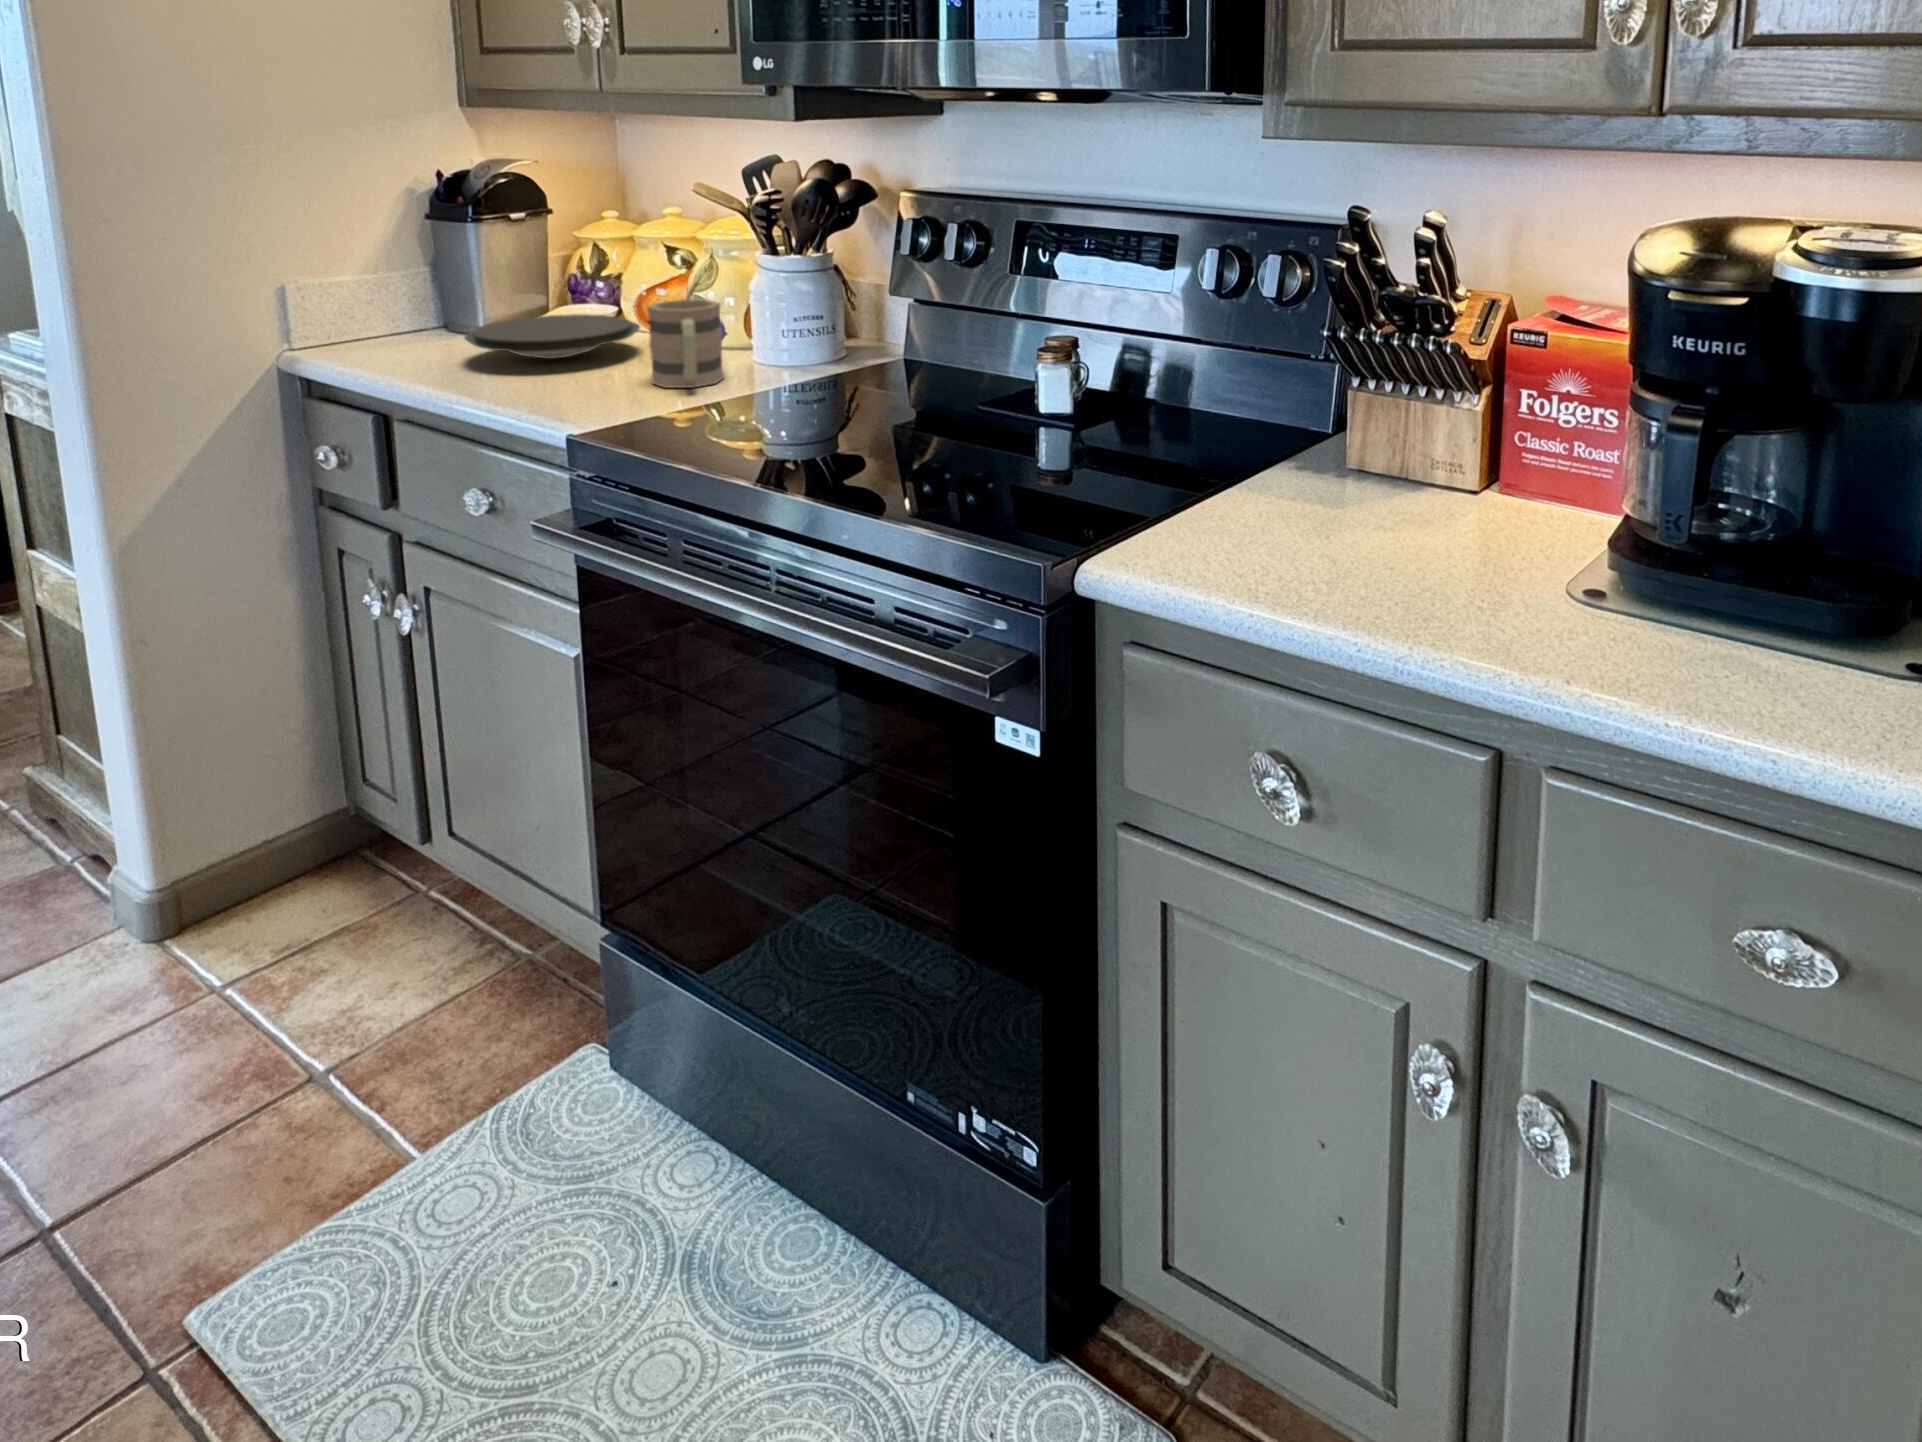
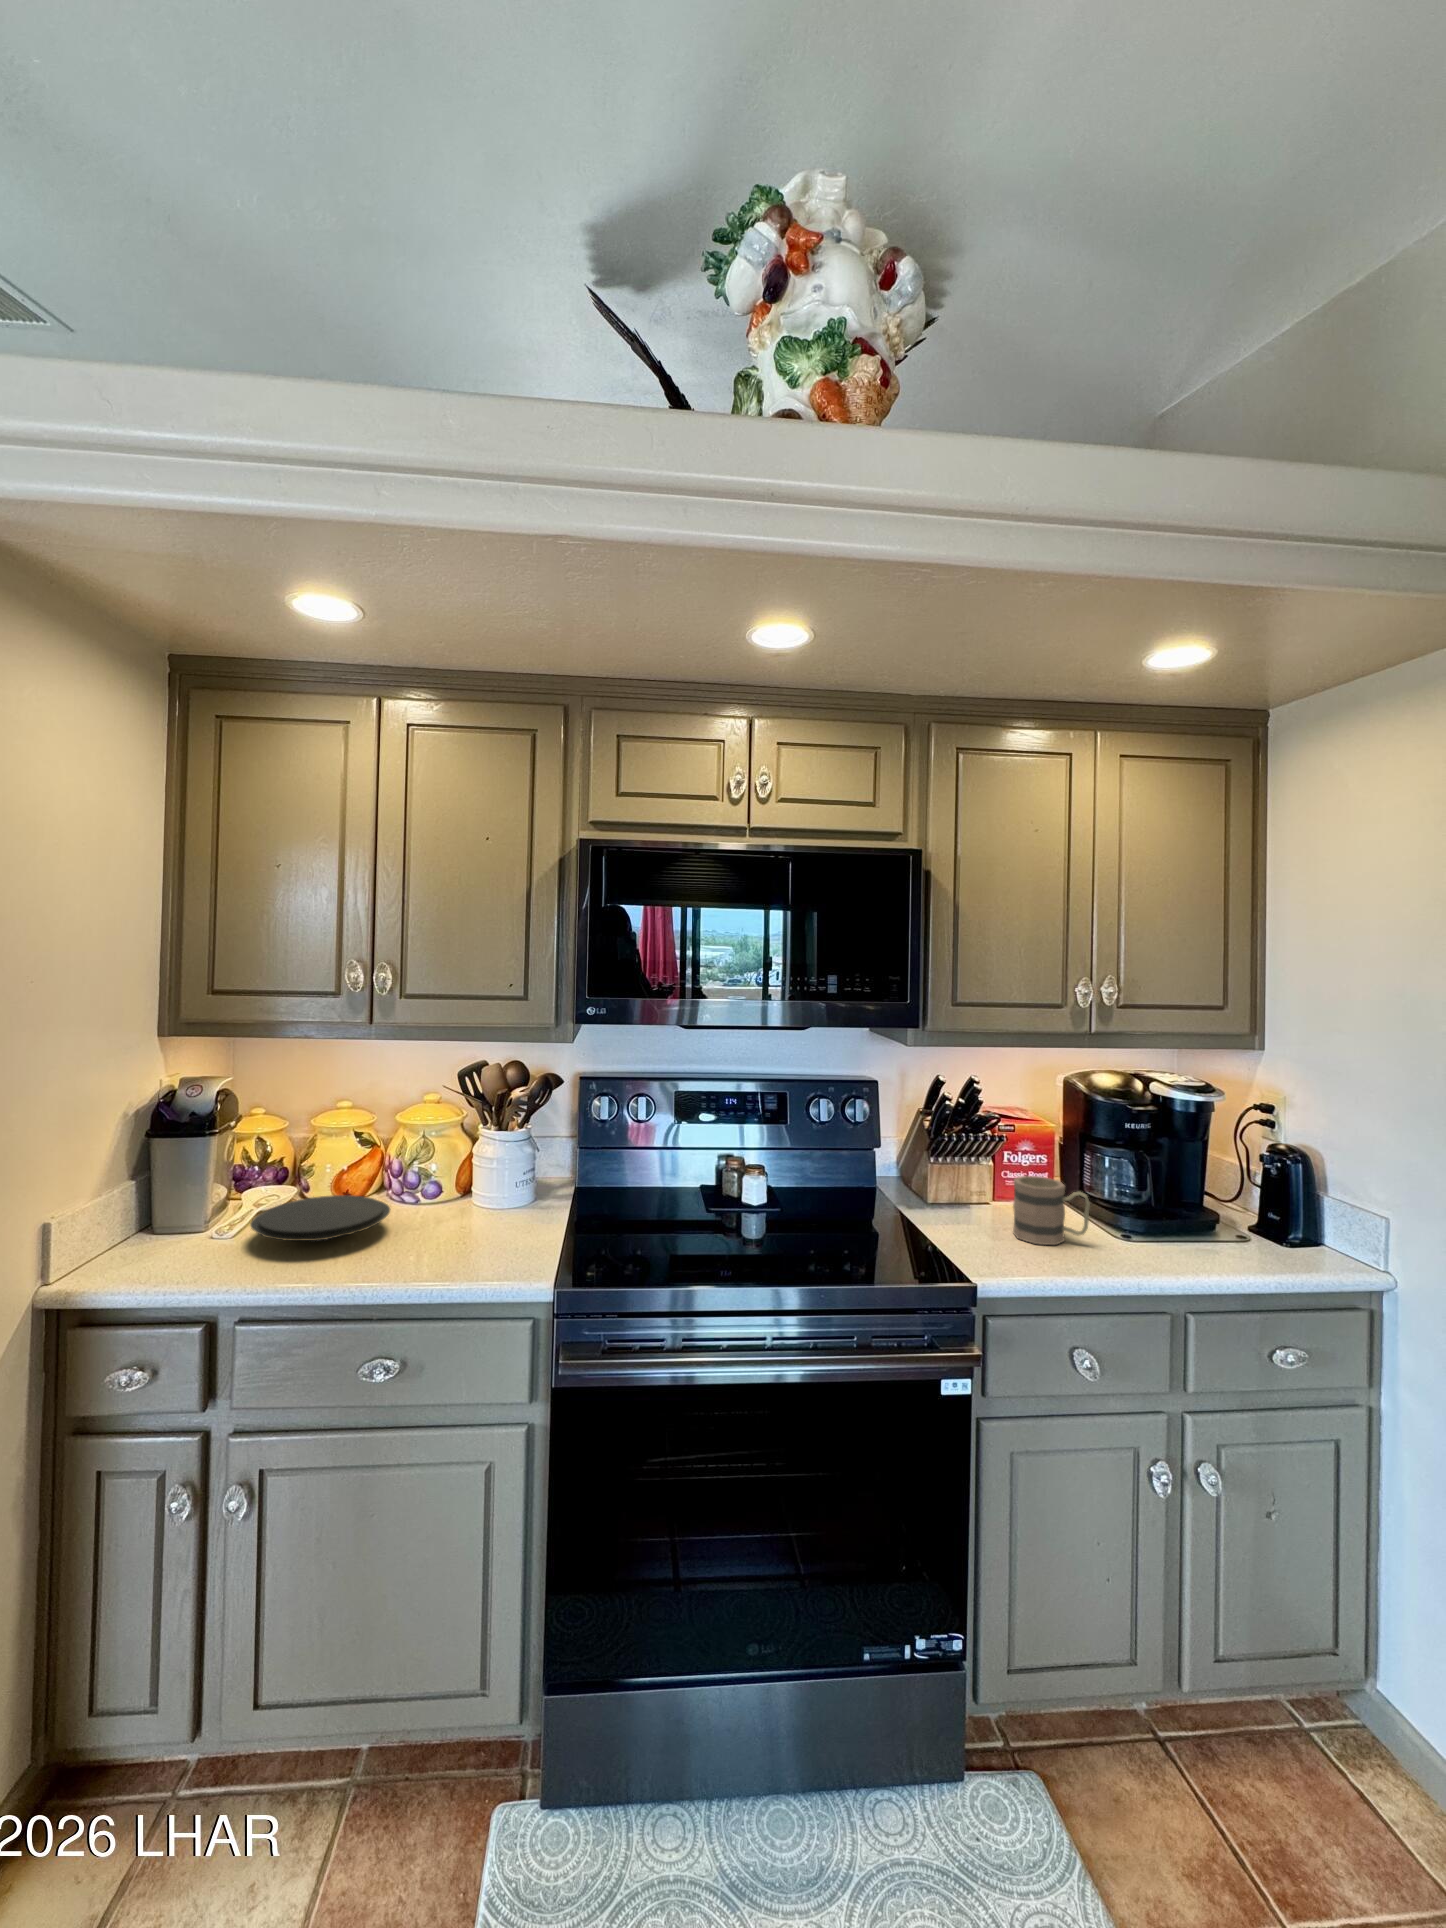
mug: present [647,299,724,388] -> present [1013,1176,1090,1245]

